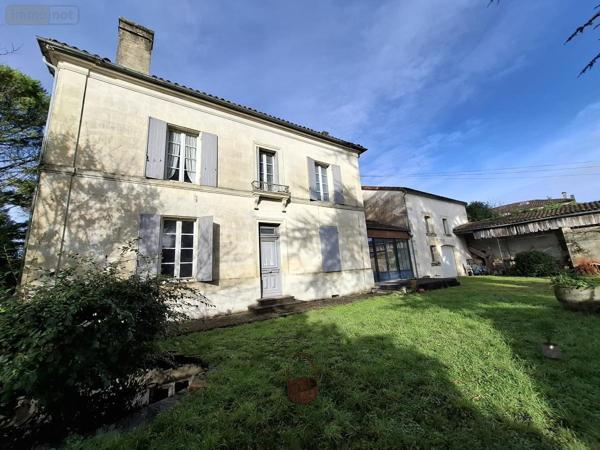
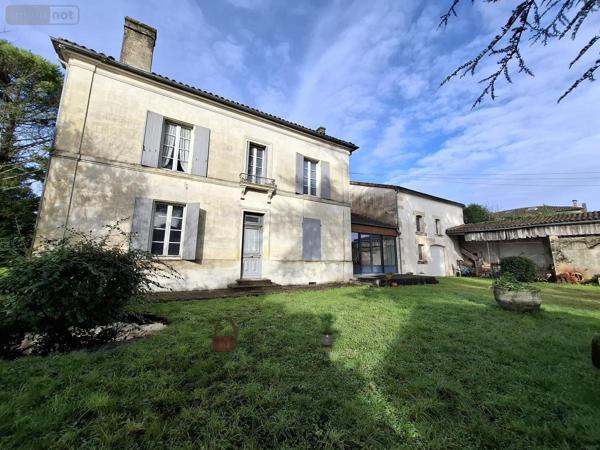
potted plant: present [530,319,561,360] -> present [317,313,337,347]

